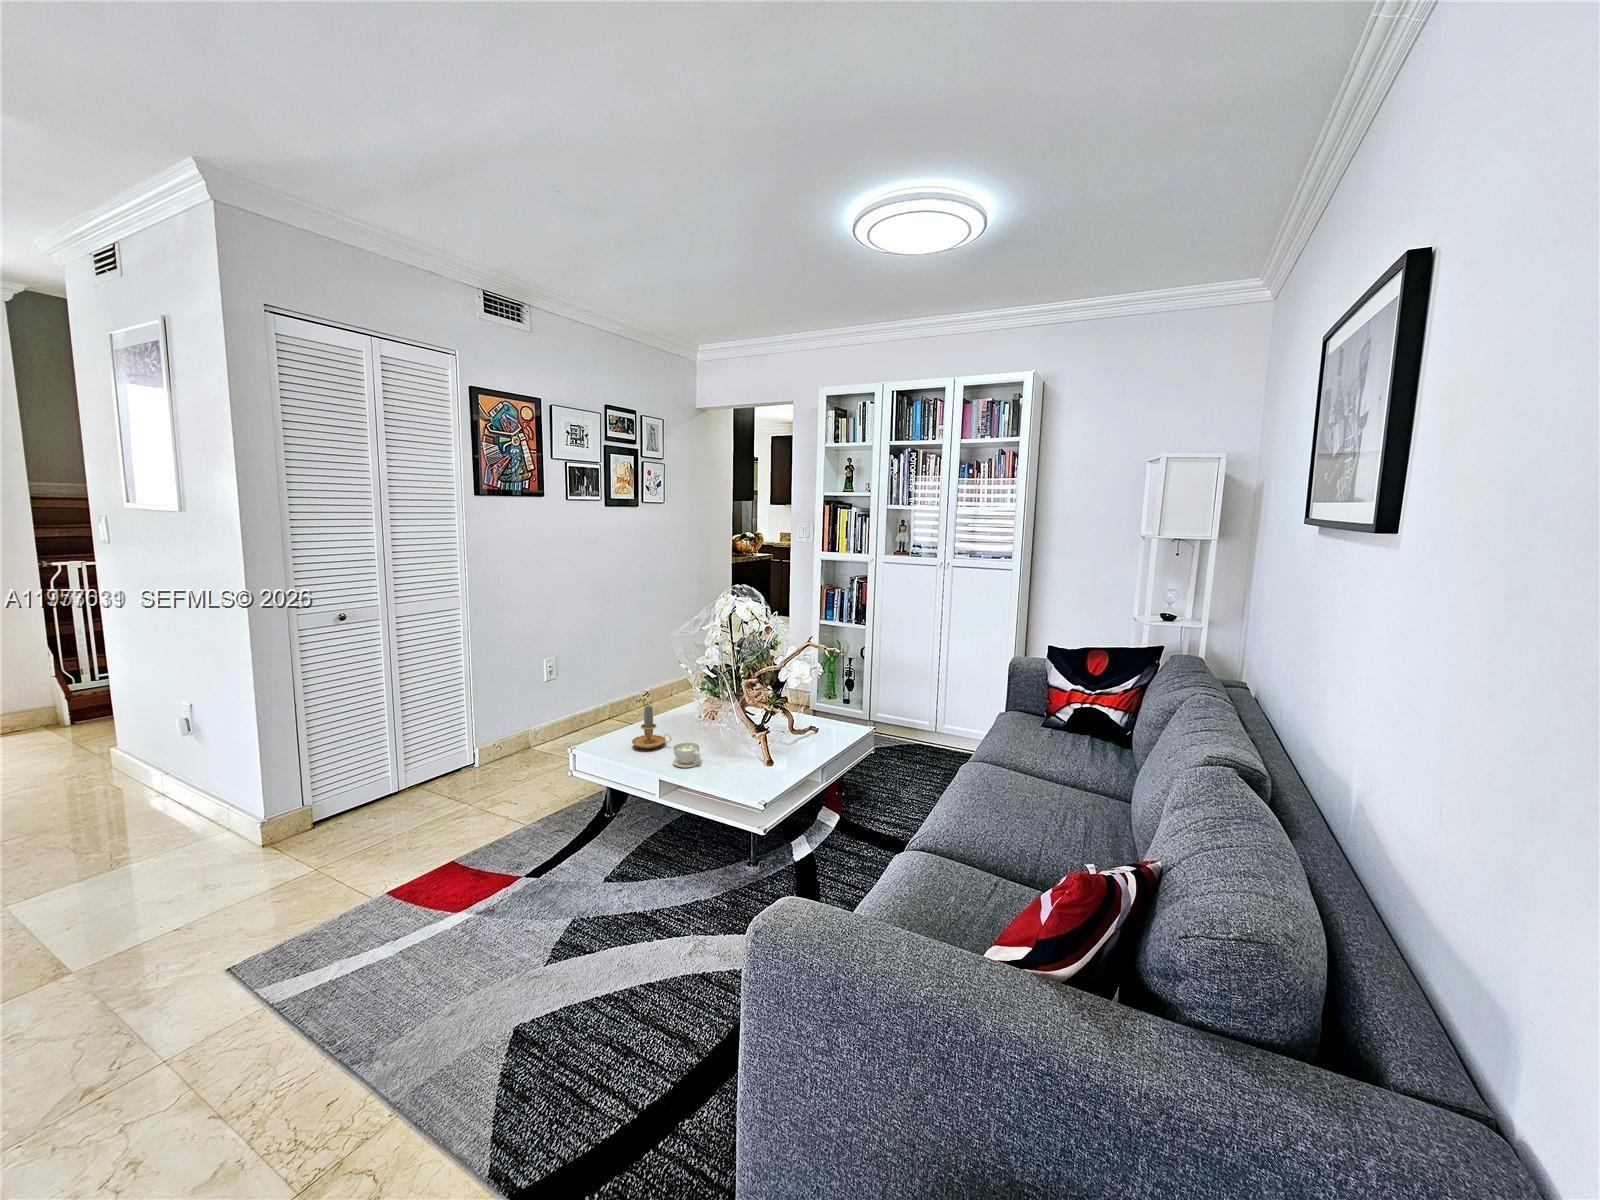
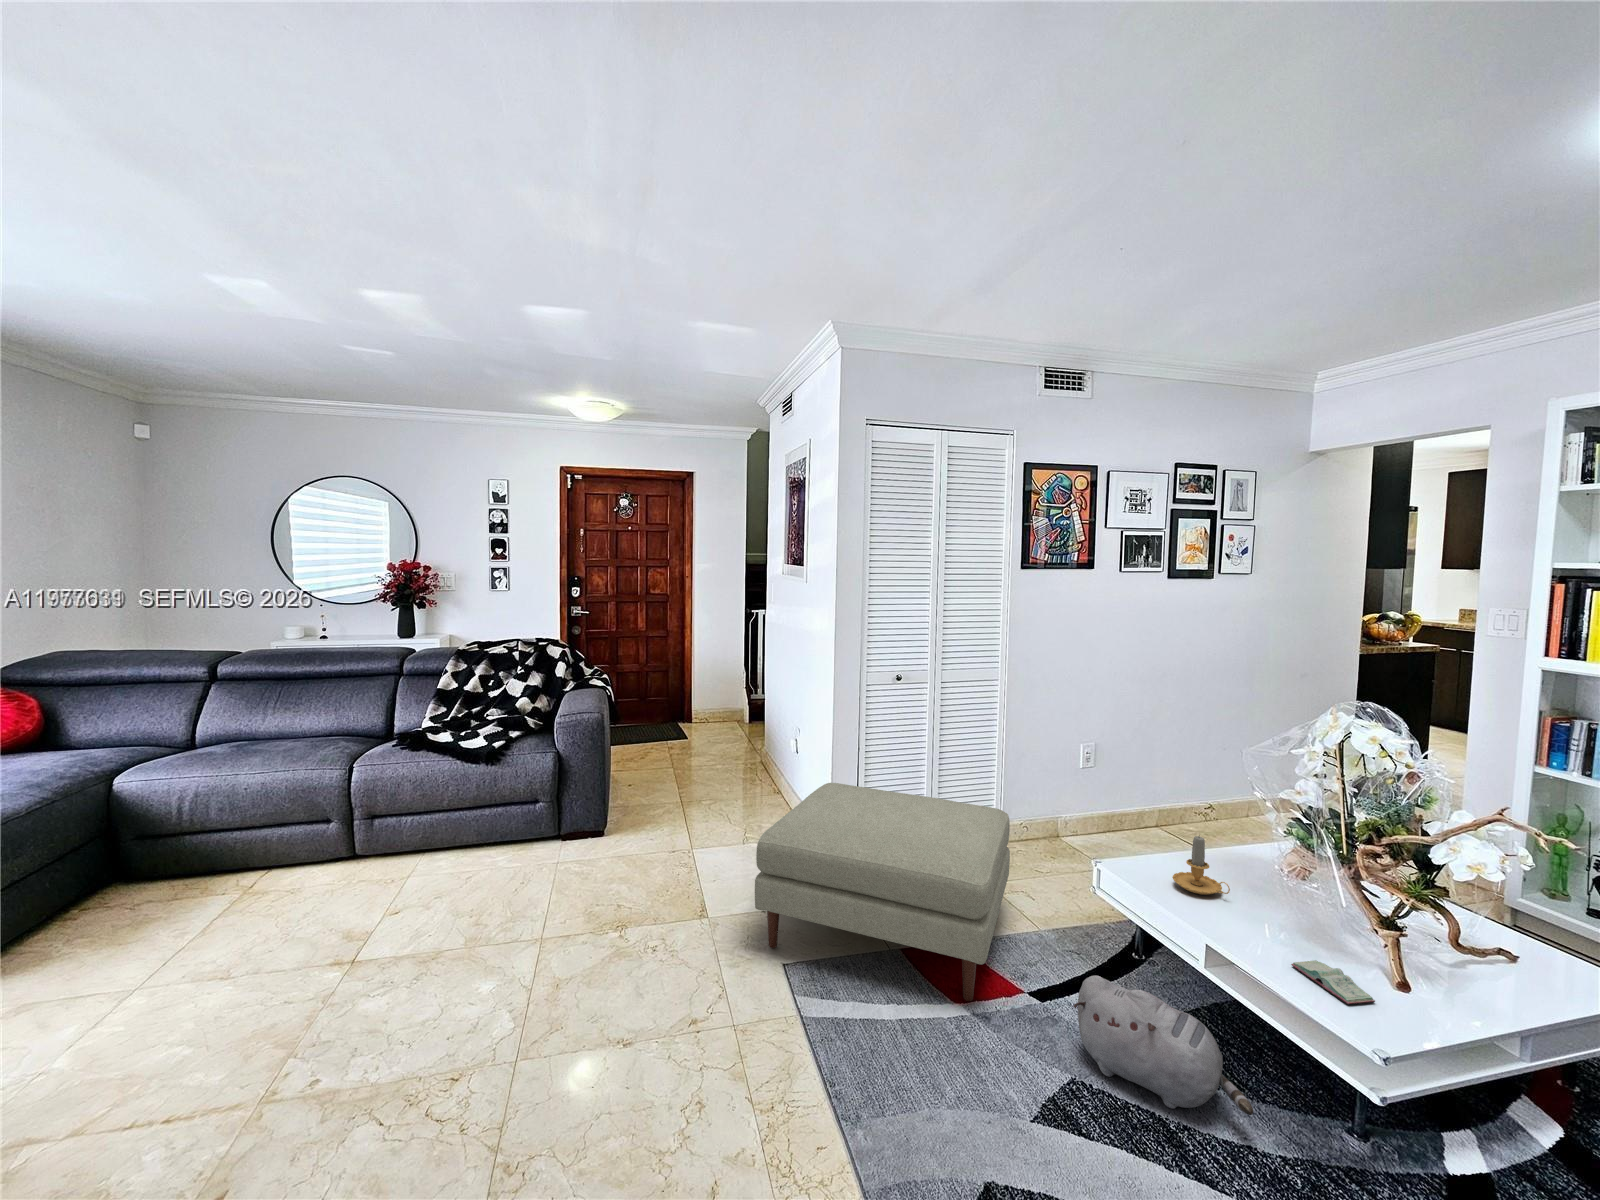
ottoman: none [169,728,492,955] -> present [755,783,1010,1001]
coffee cup: present [673,743,701,768] -> none [1228,903,1274,944]
book: none [713,764,758,783] -> present [1291,960,1375,1005]
plush toy: none [569,828,698,905] -> present [1073,976,1253,1115]

